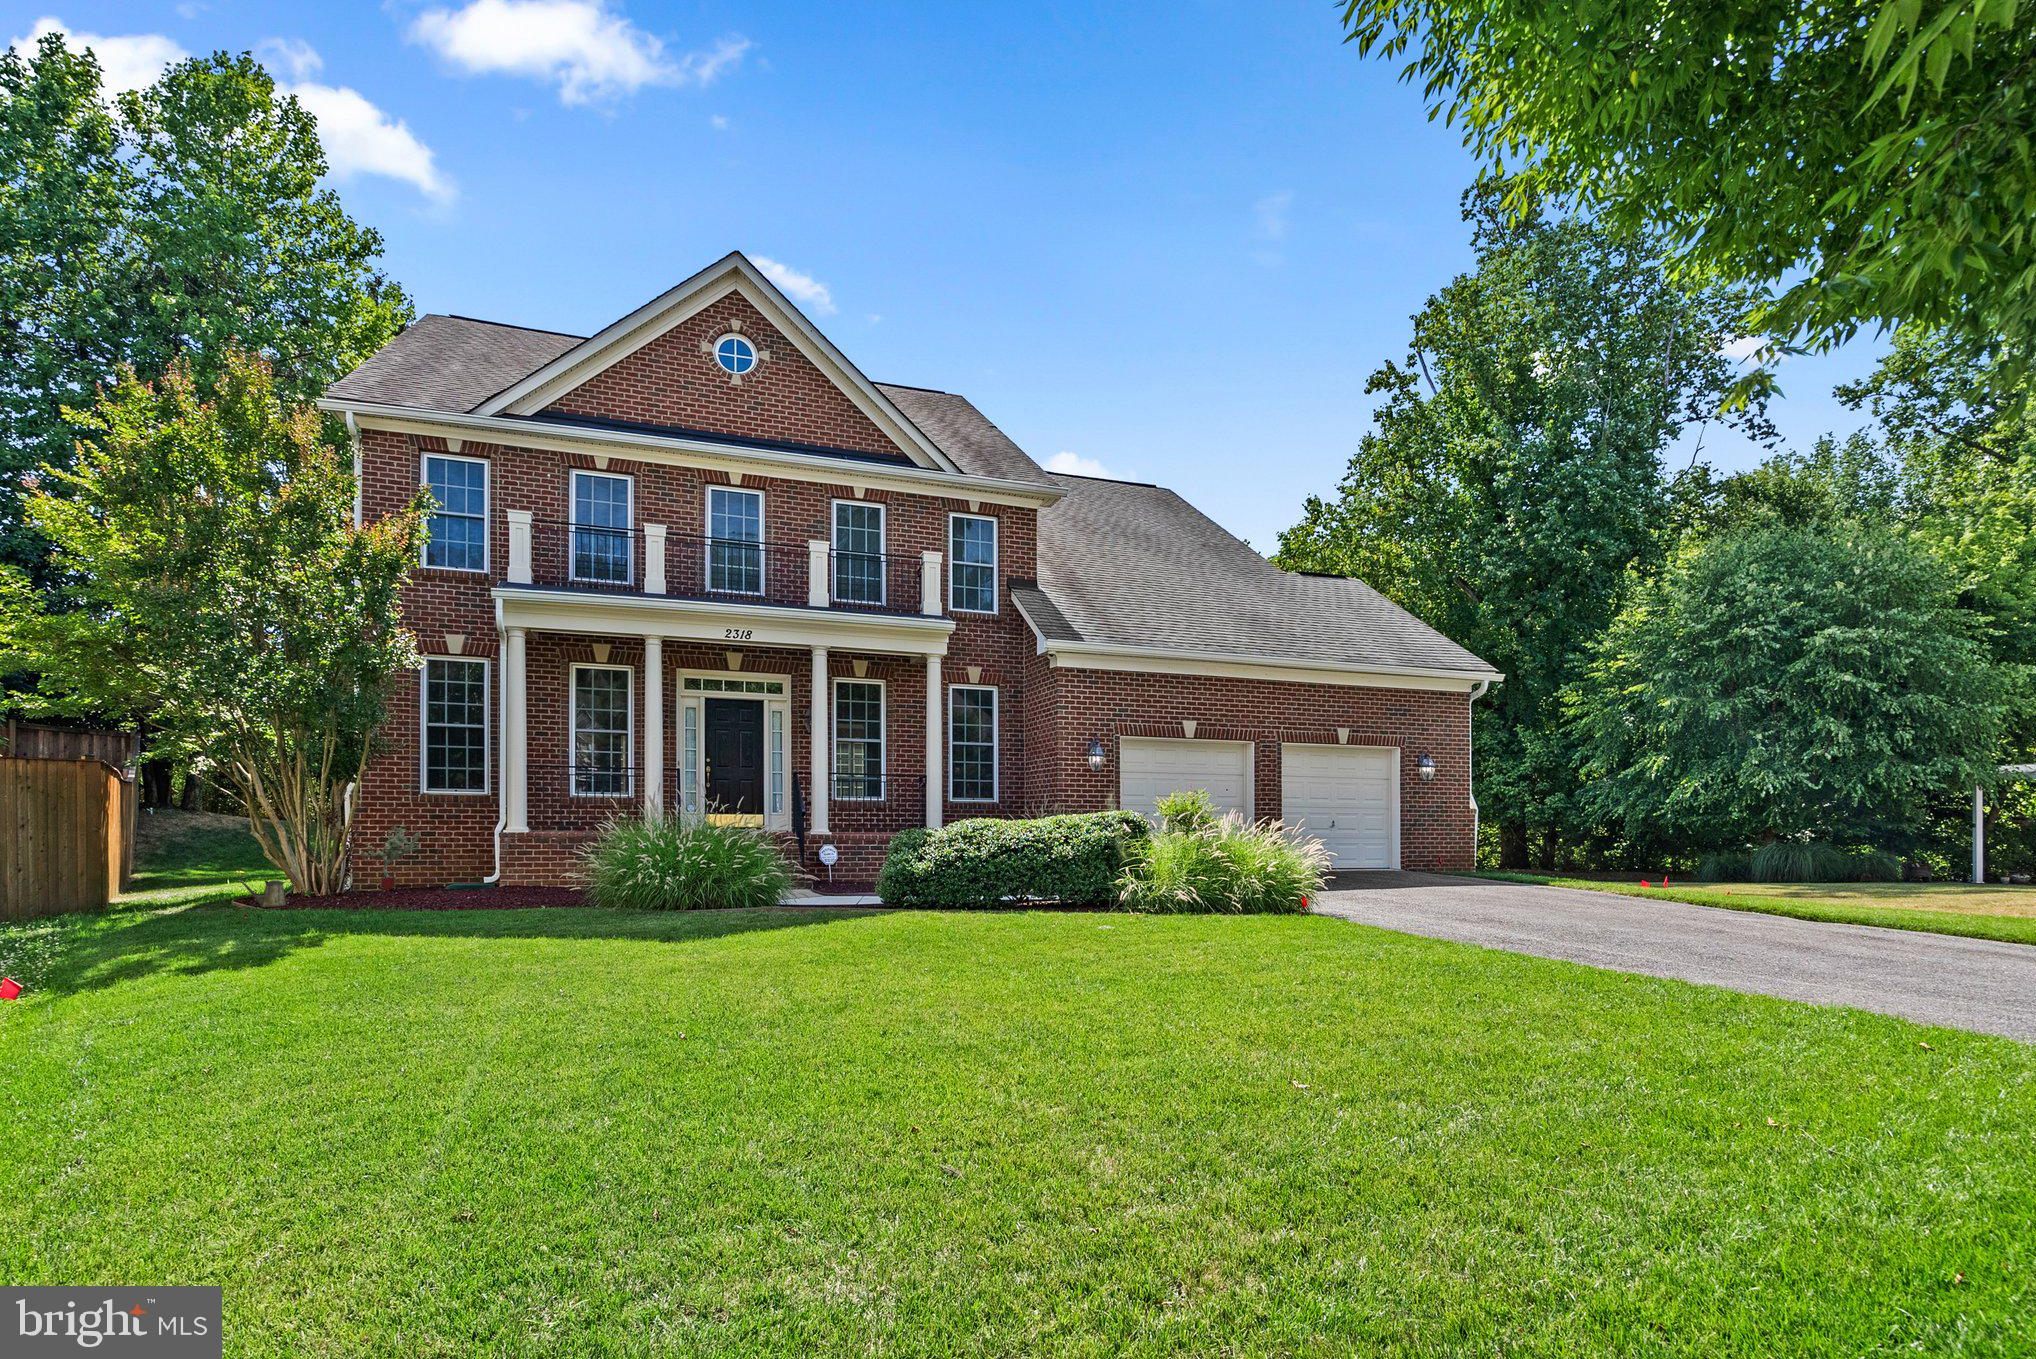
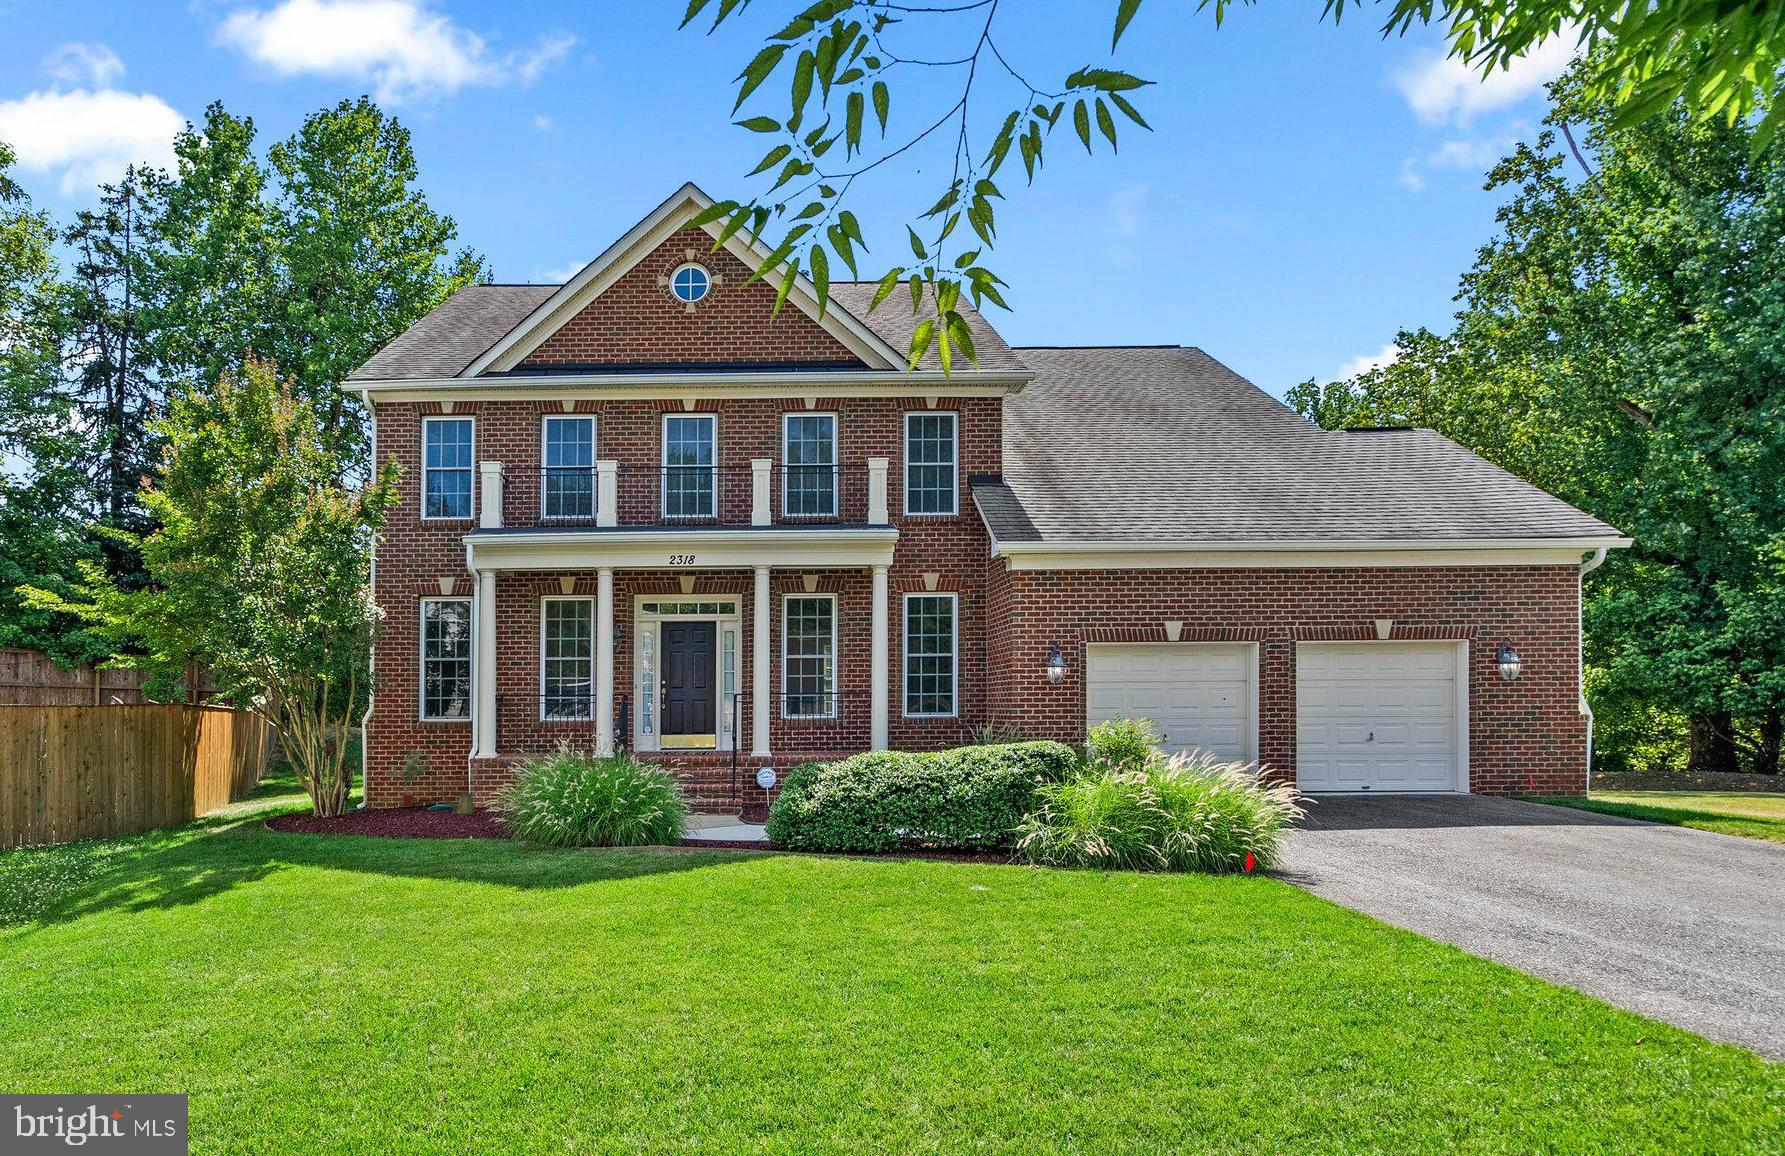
watering can: present [238,880,294,907] -> present [444,792,479,814]

